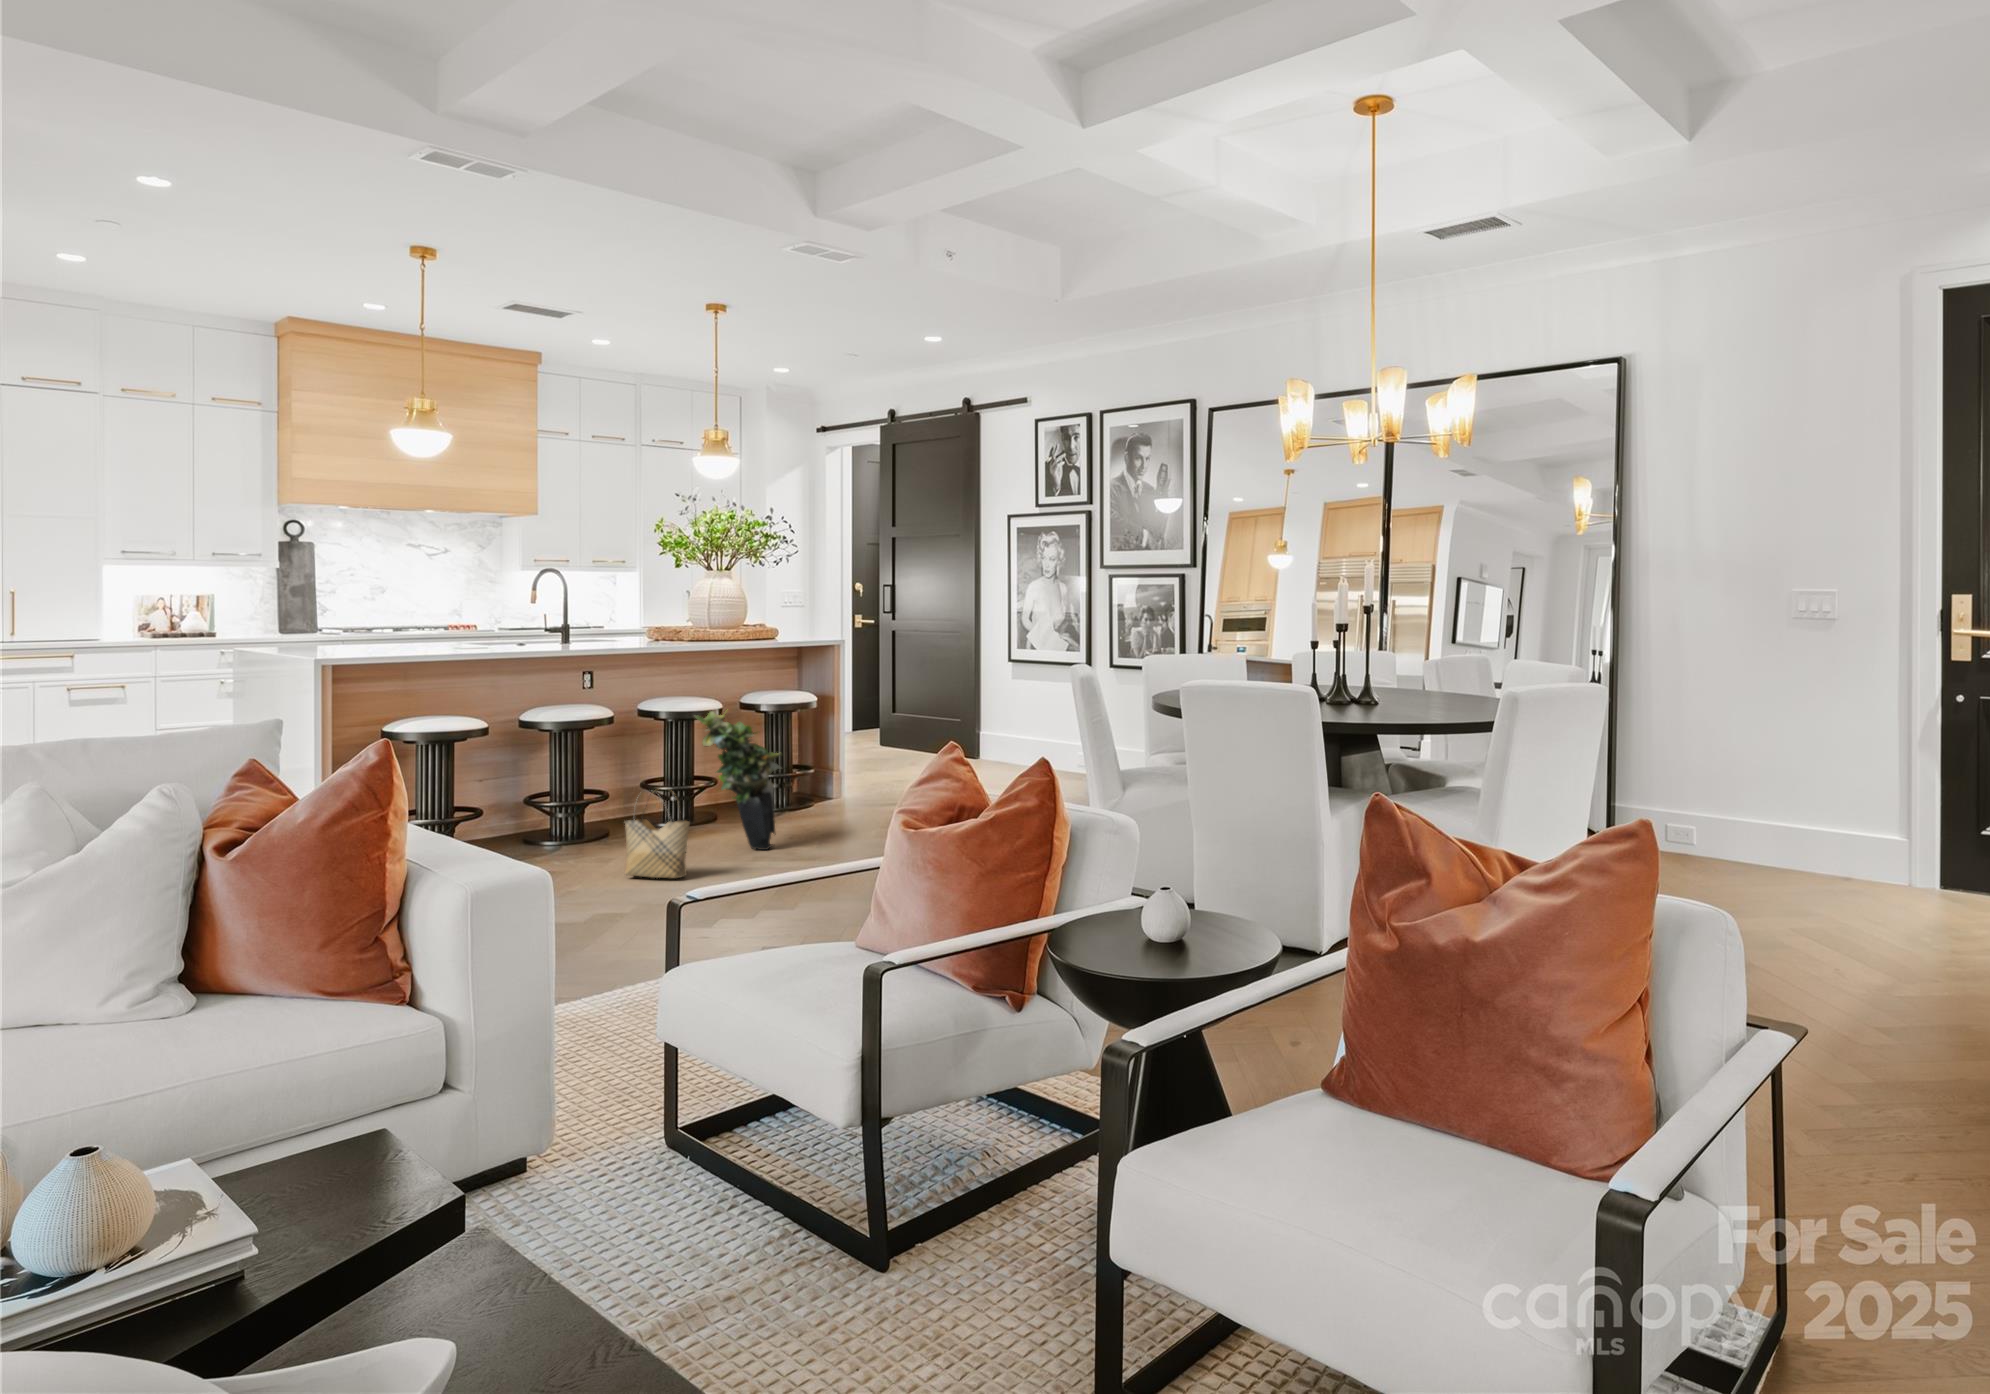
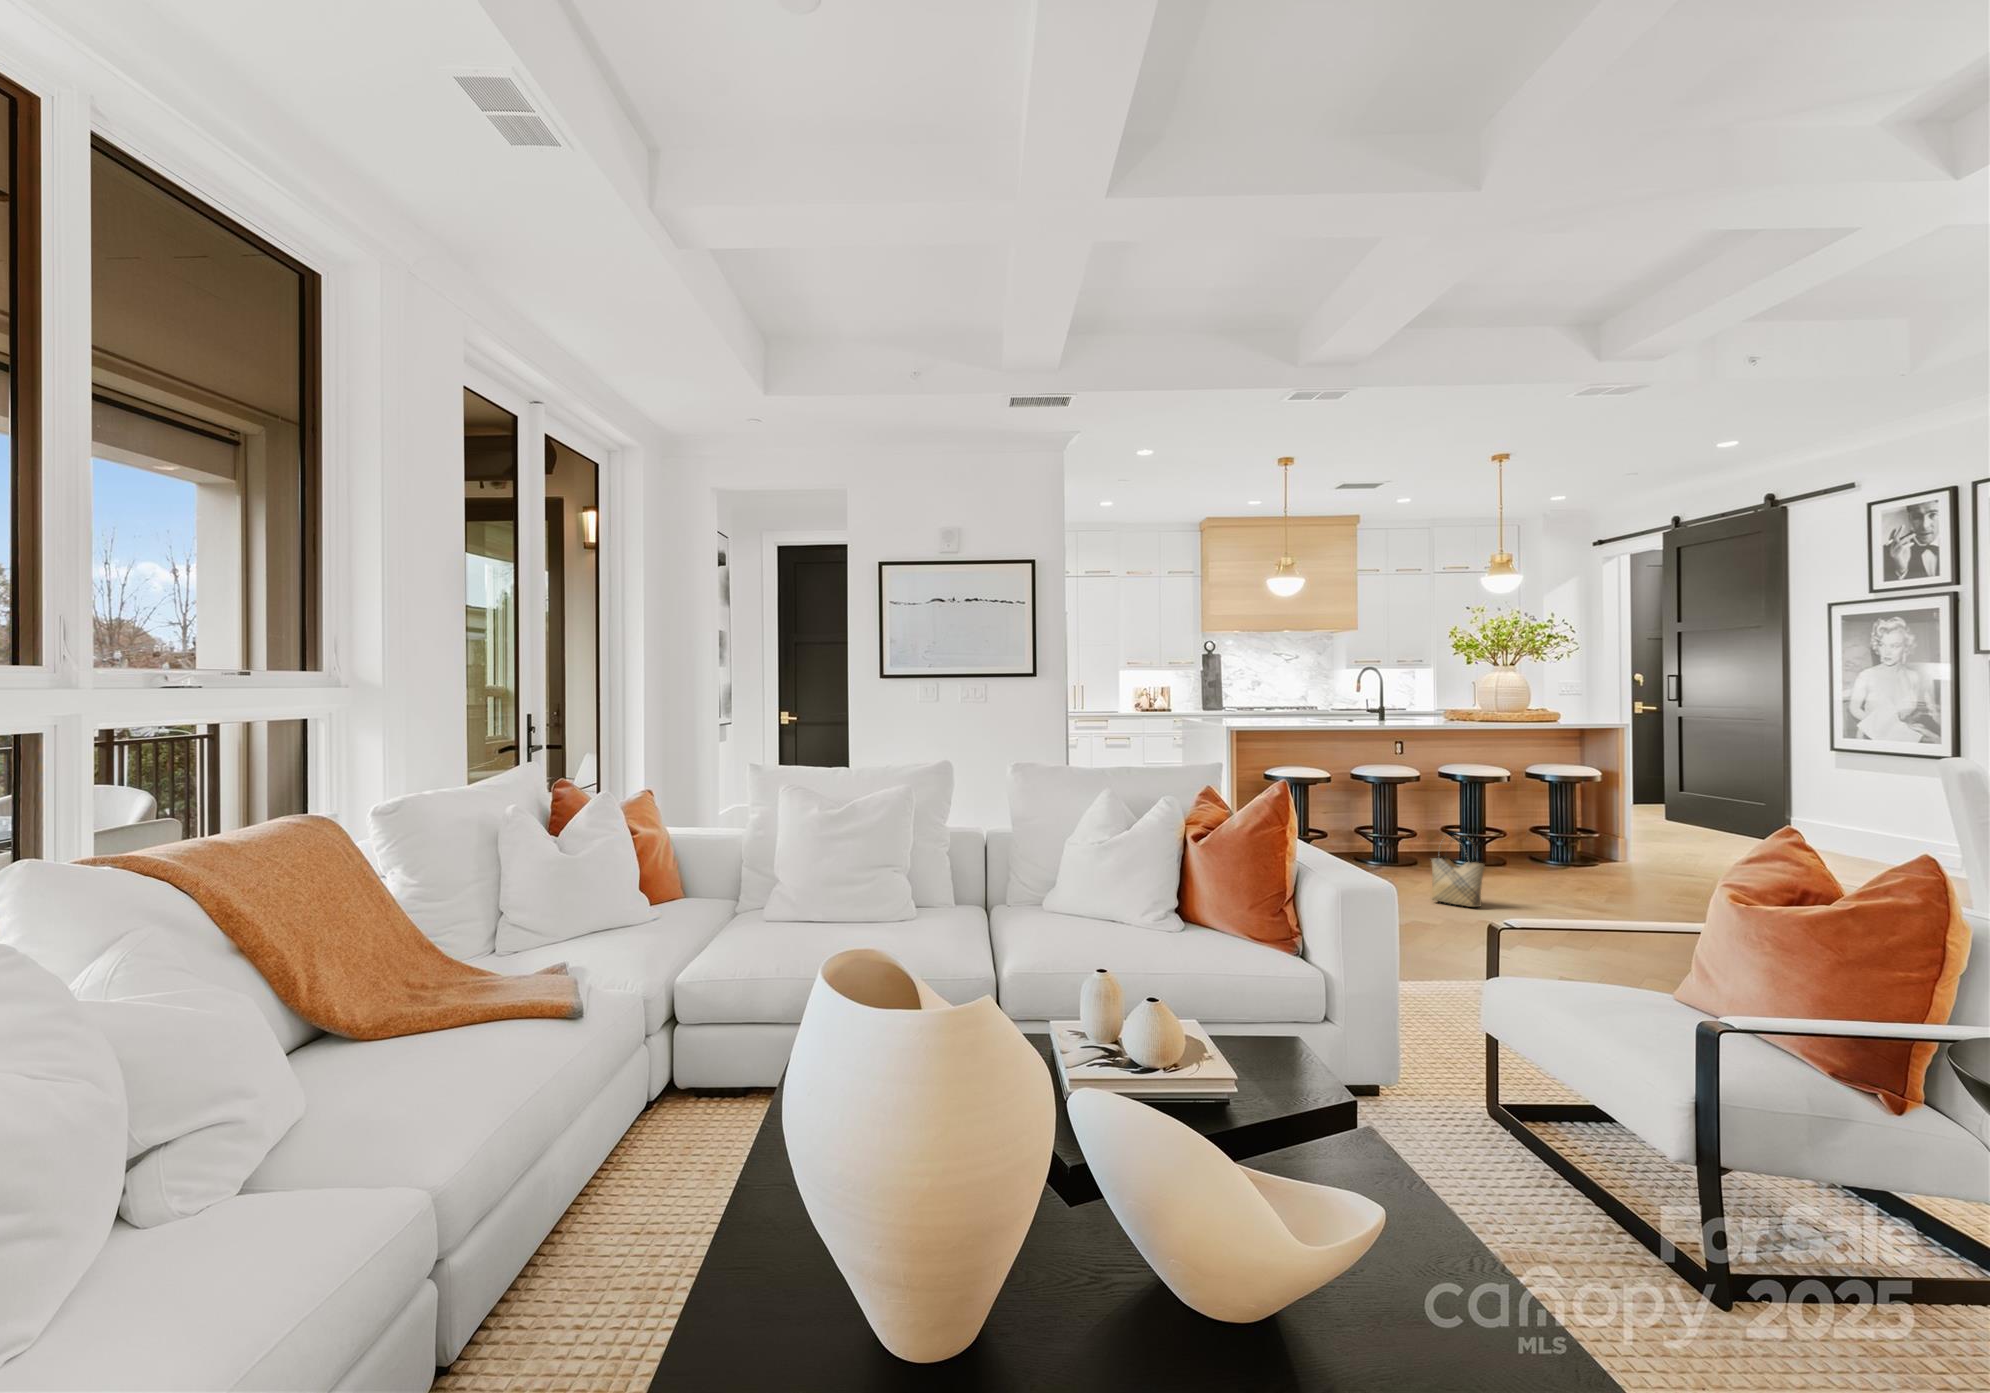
potted plant: present [695,712,781,850] -> none [1488,777,1567,895]

